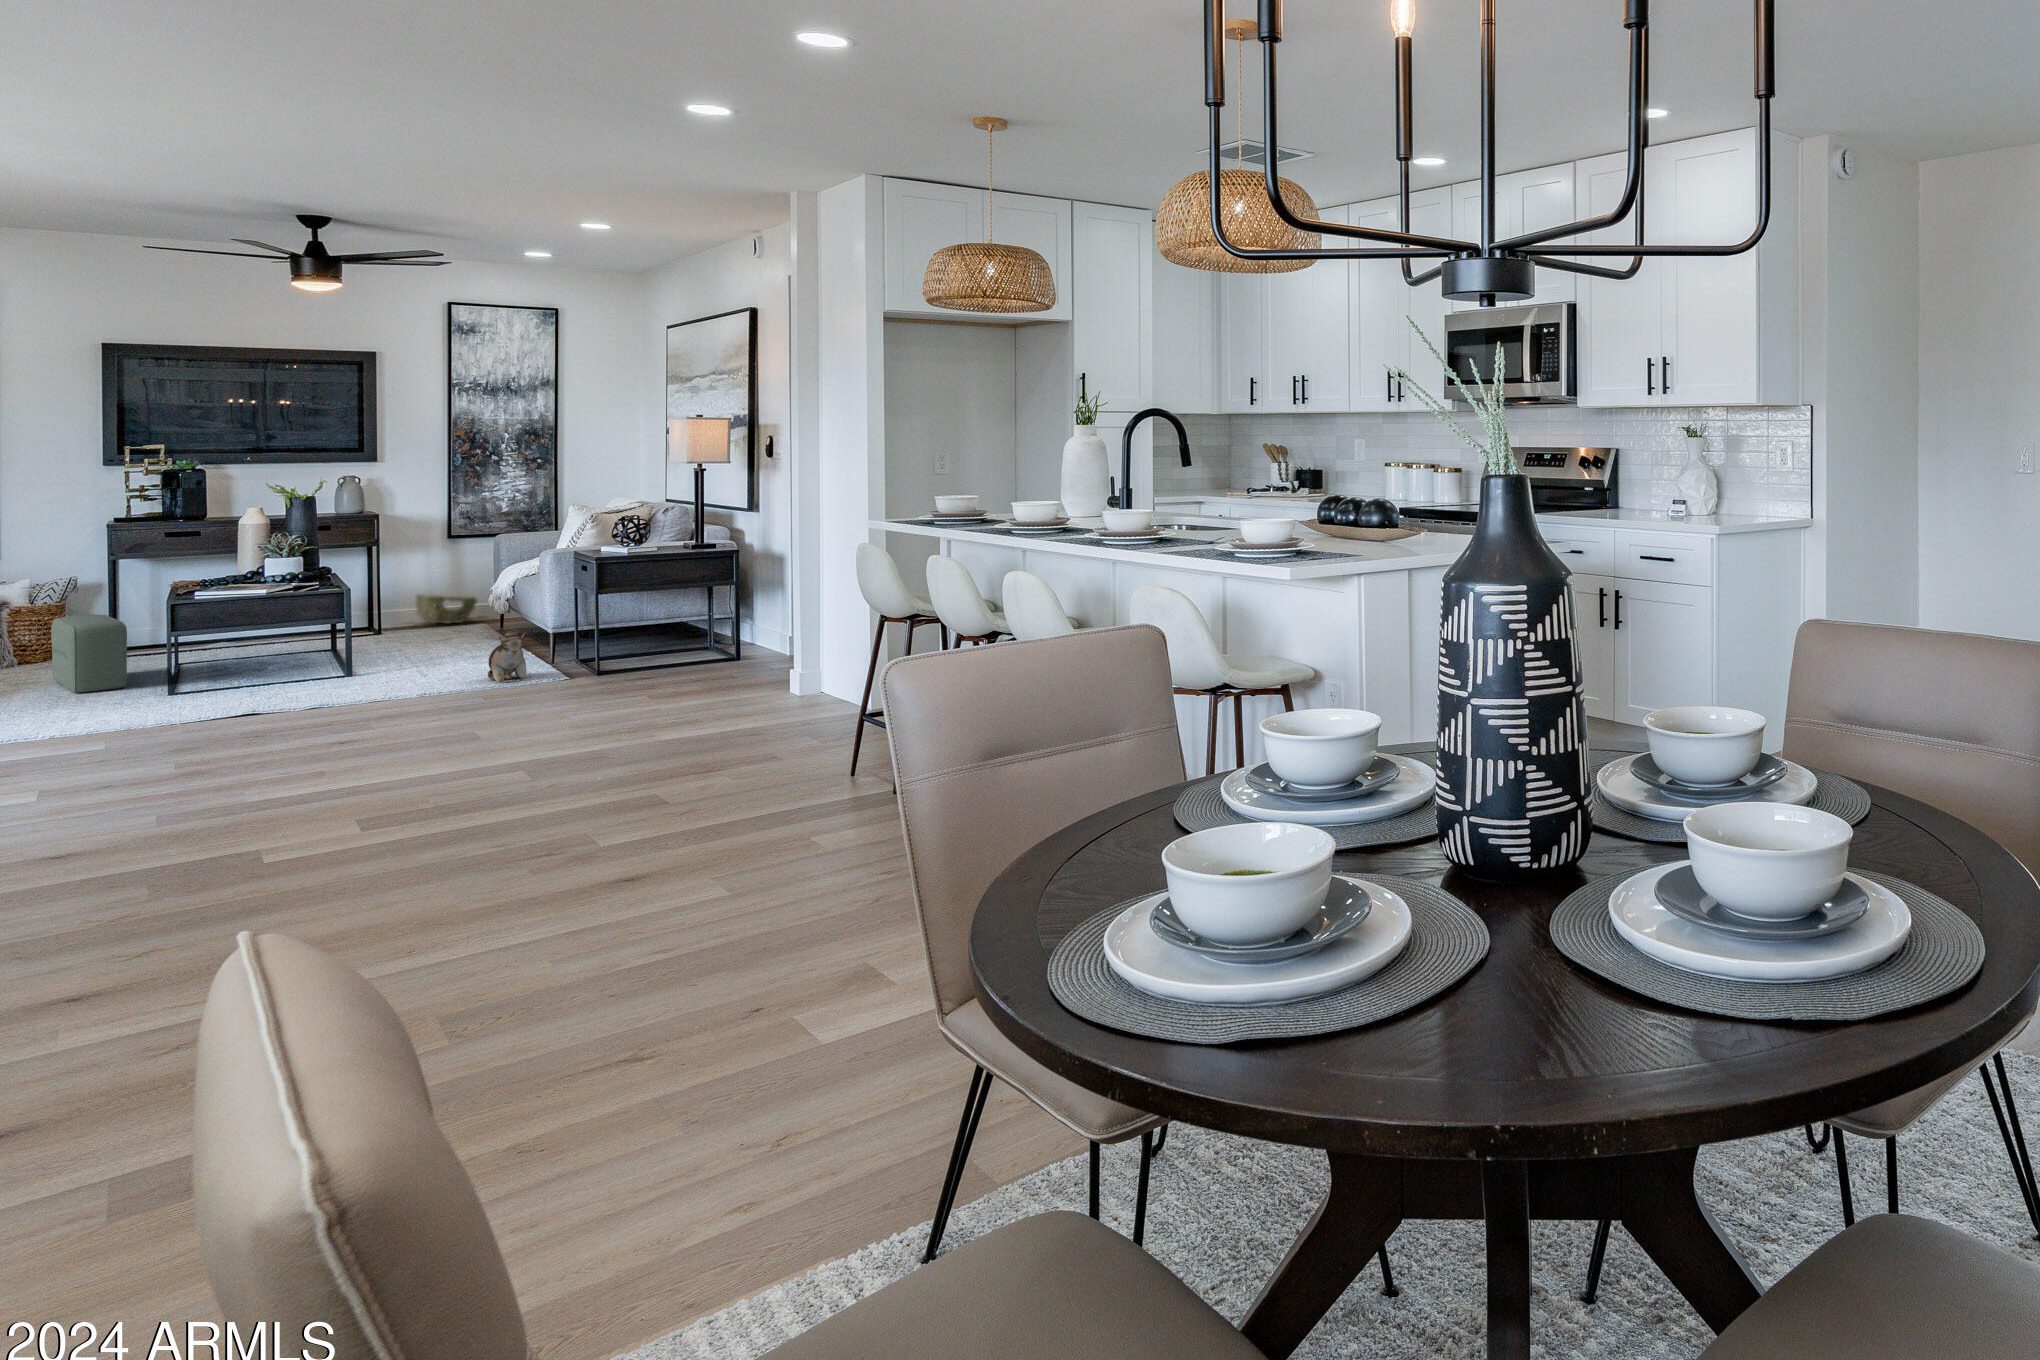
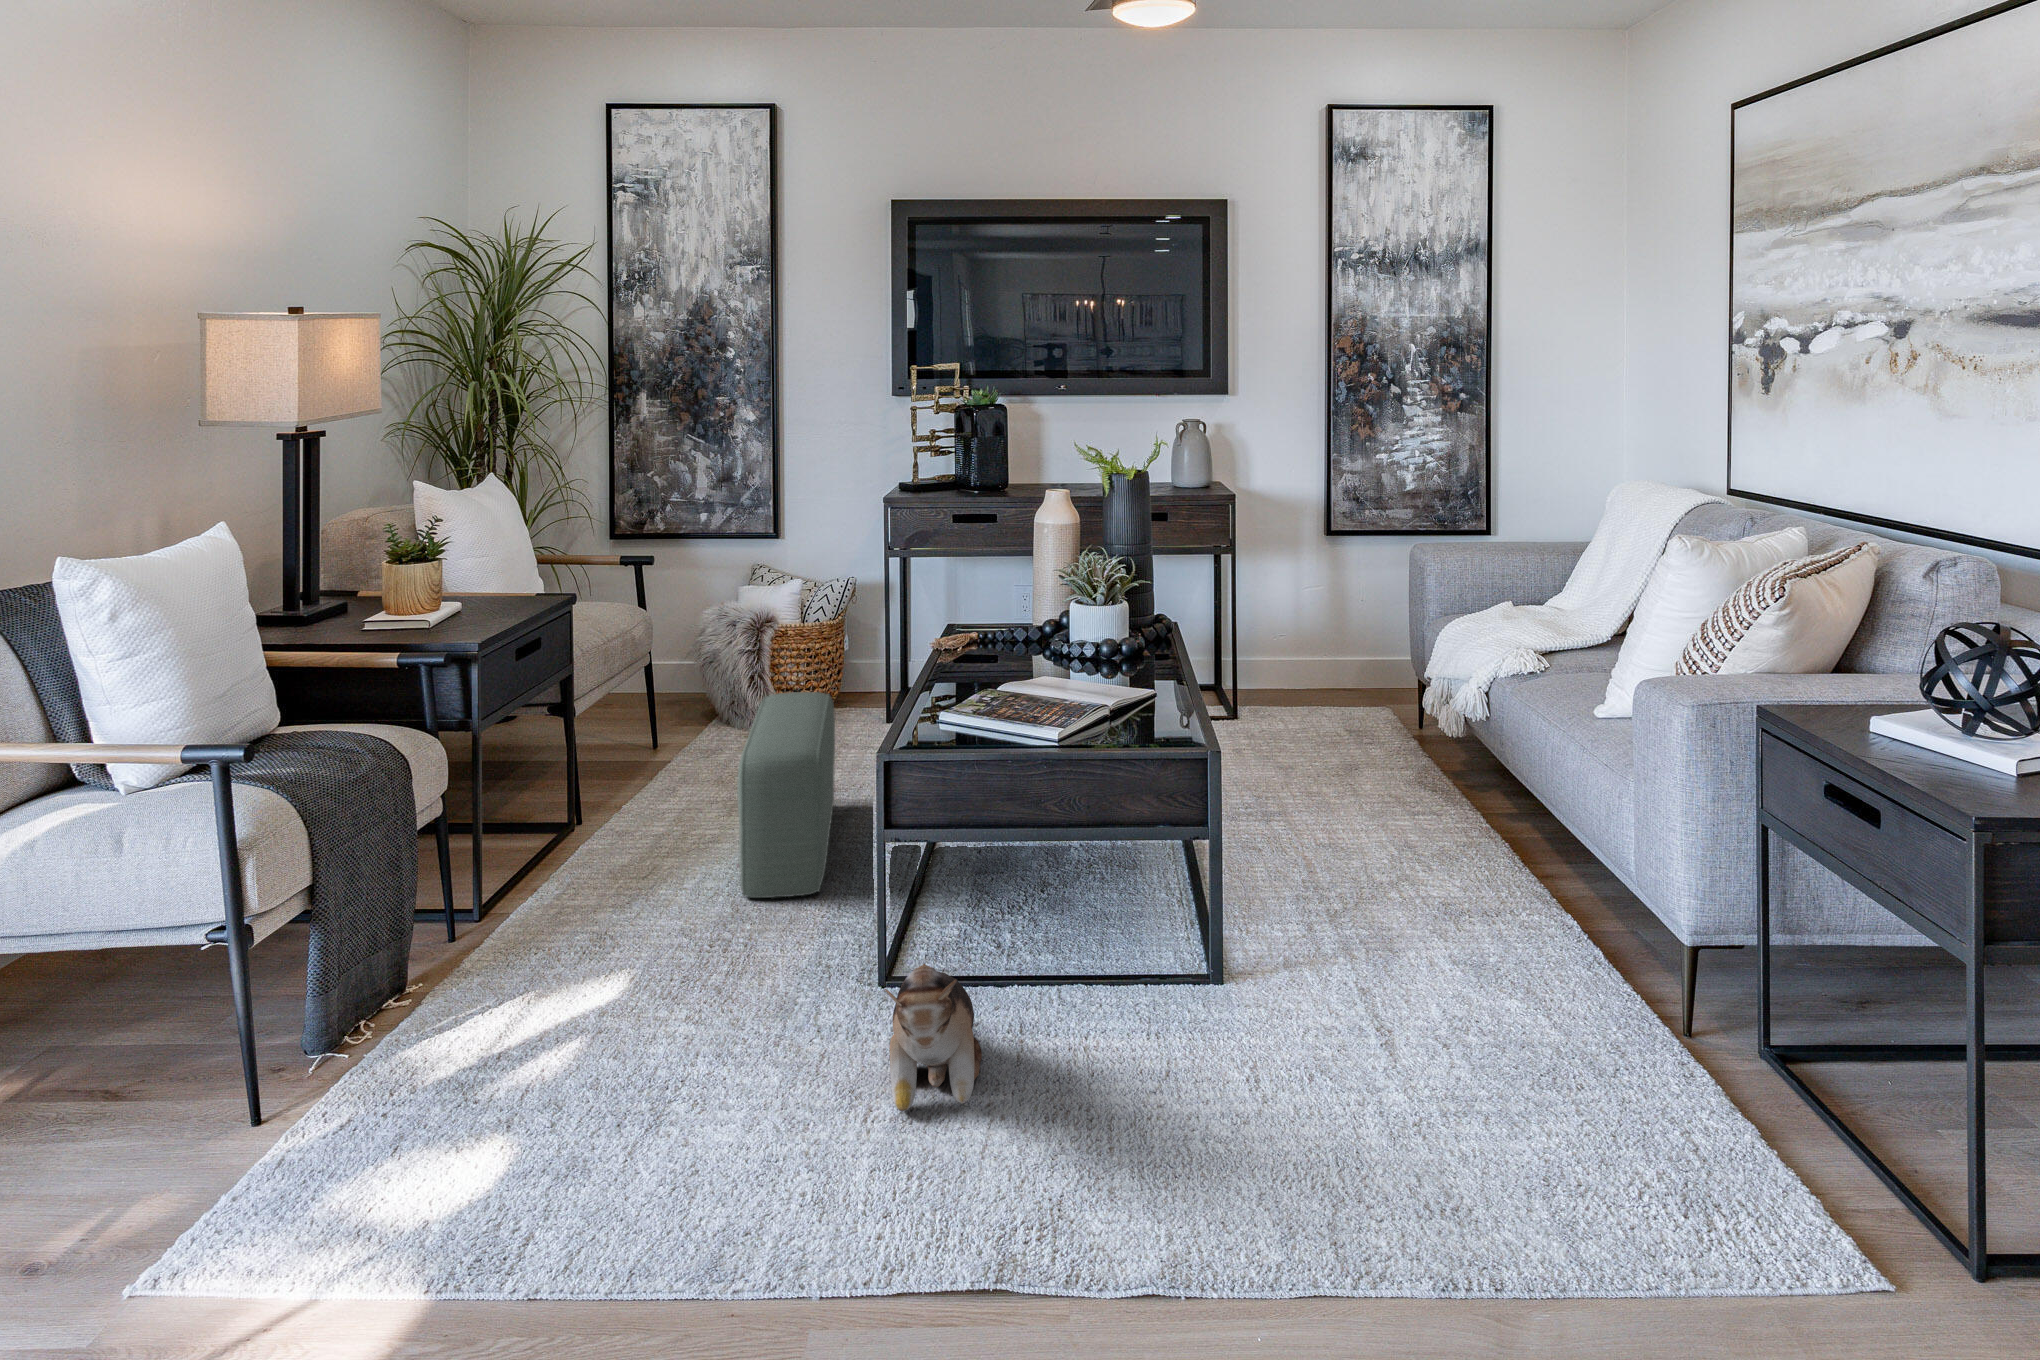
woven basket: present [416,595,477,624] -> none [1278,635,1377,707]
plush toy: present [488,632,527,683] -> present [885,964,982,1111]

